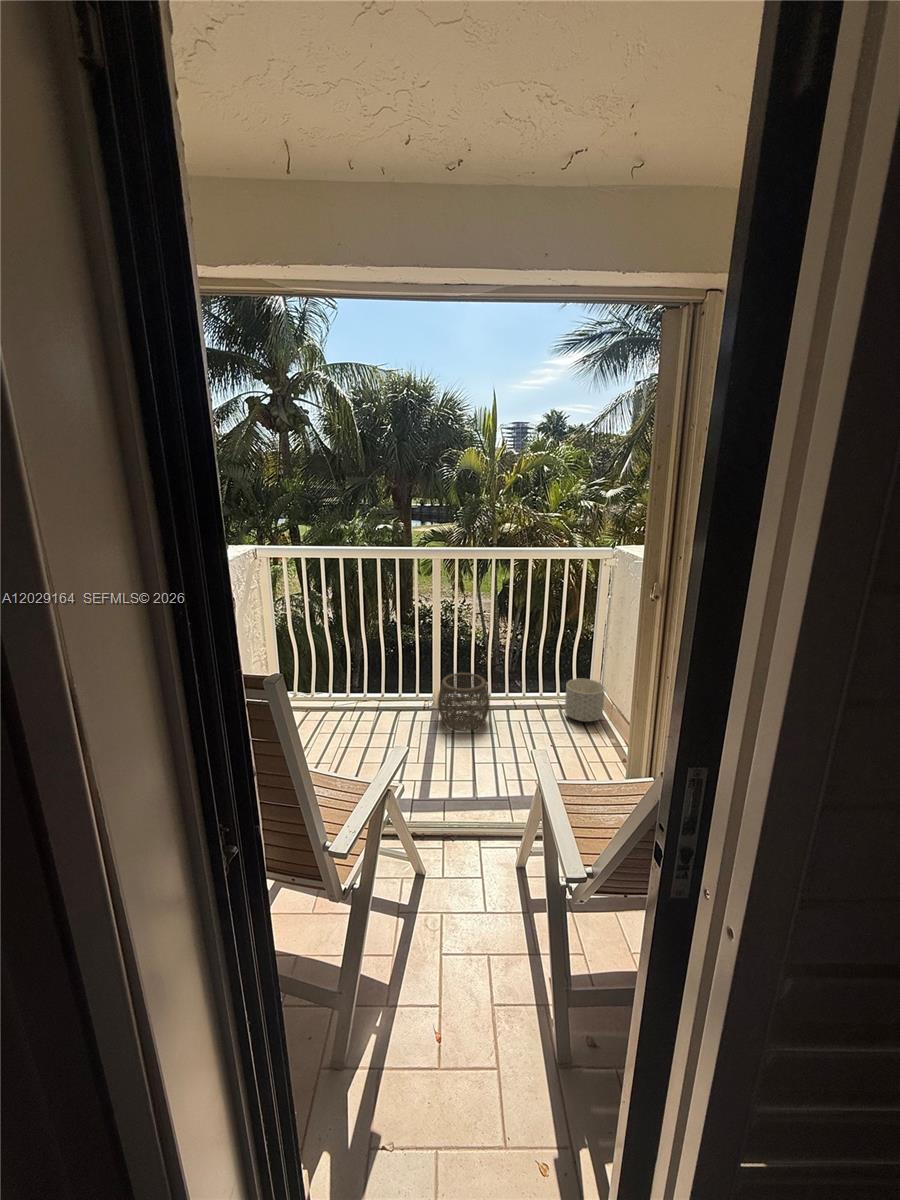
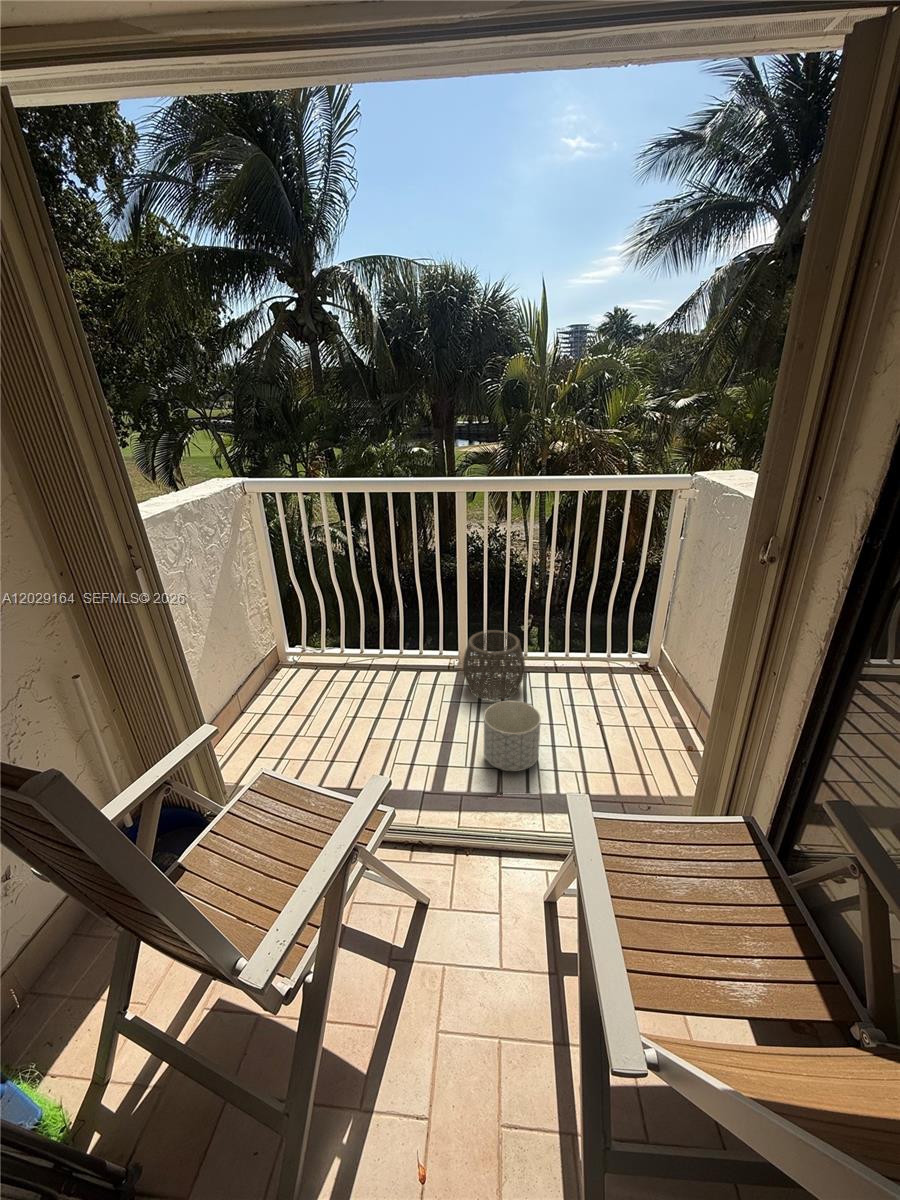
planter: present [565,678,605,722] -> present [484,701,541,771]

